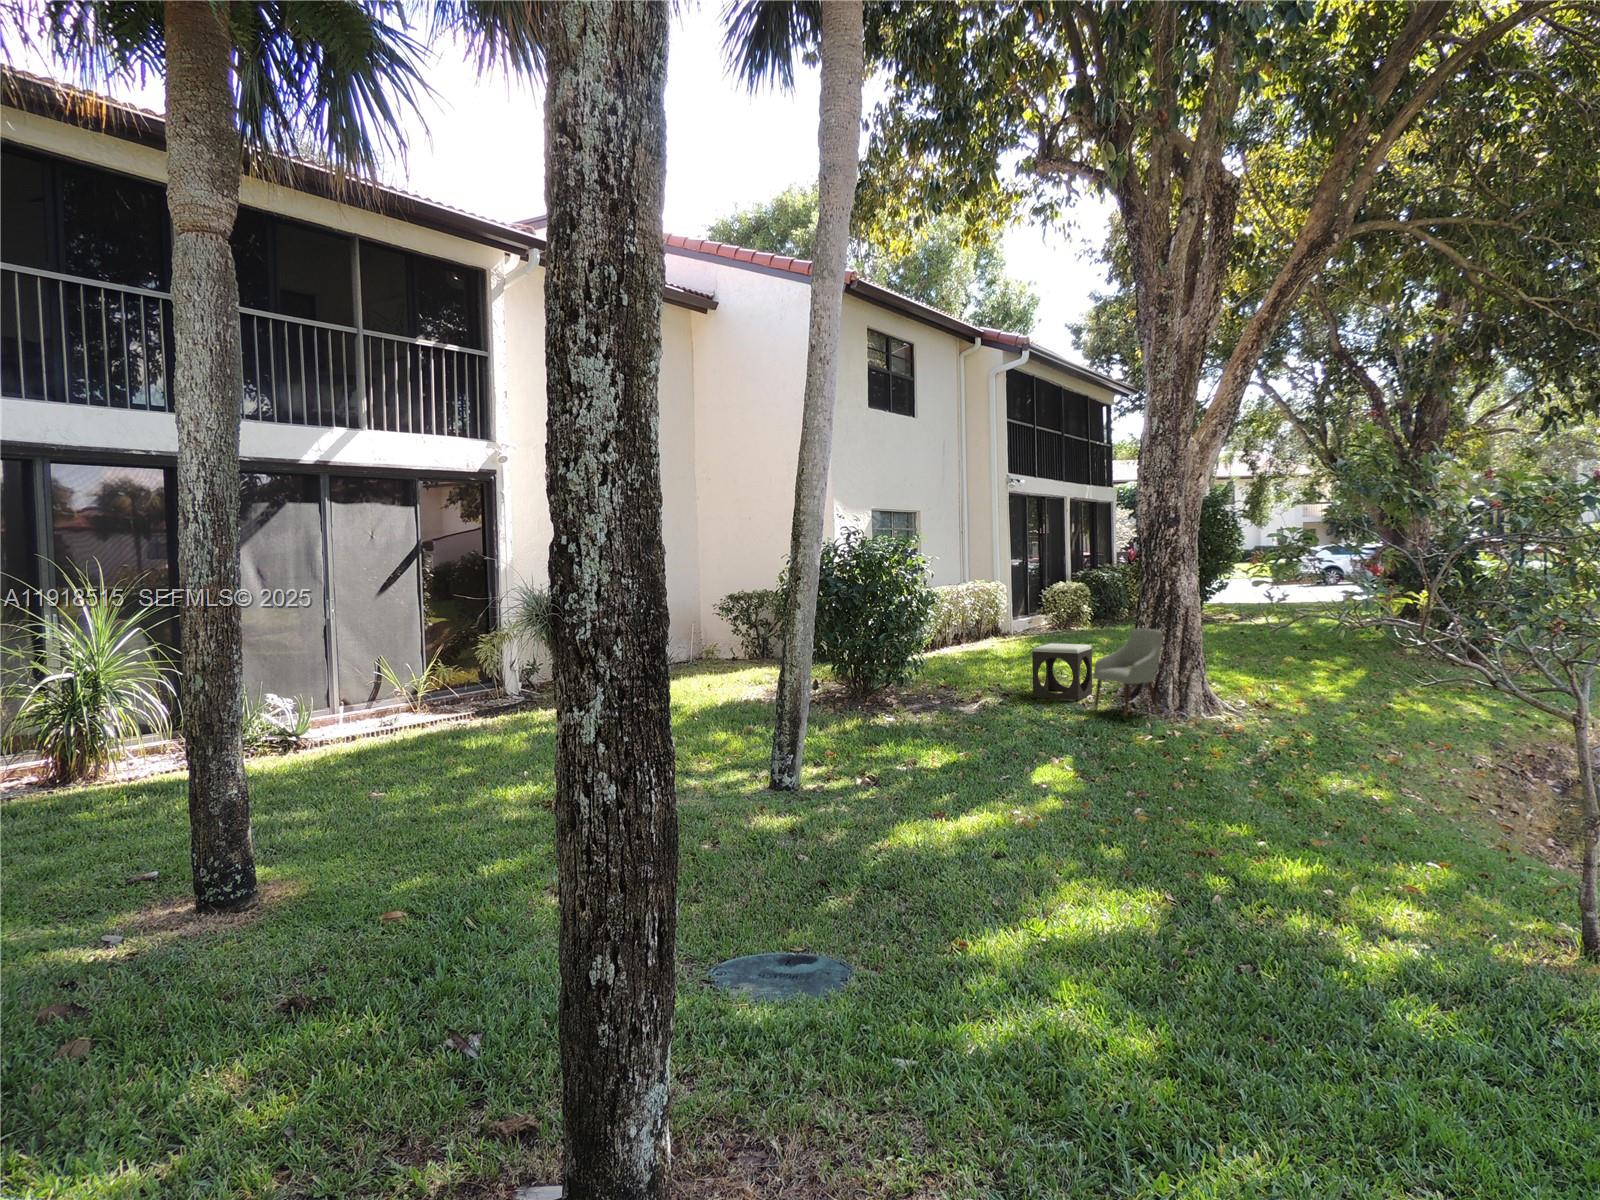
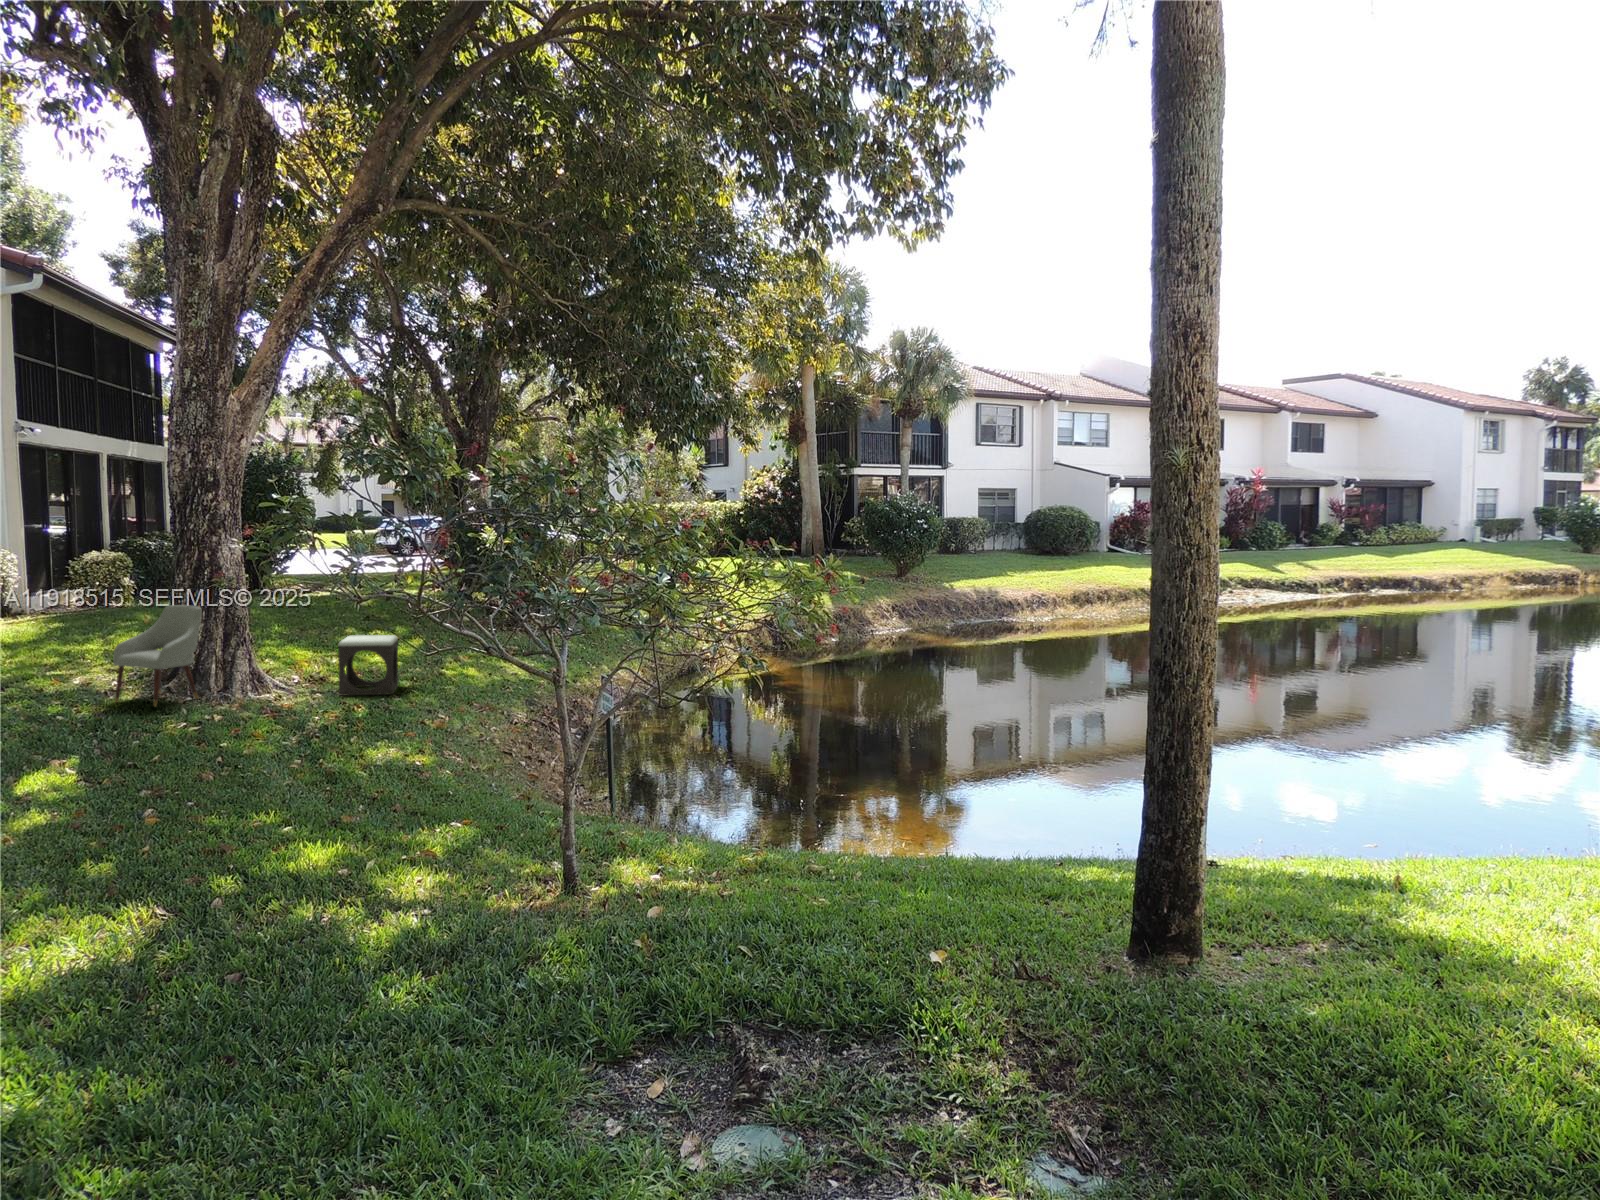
footstool: present [1032,643,1092,700] -> present [338,635,398,695]

